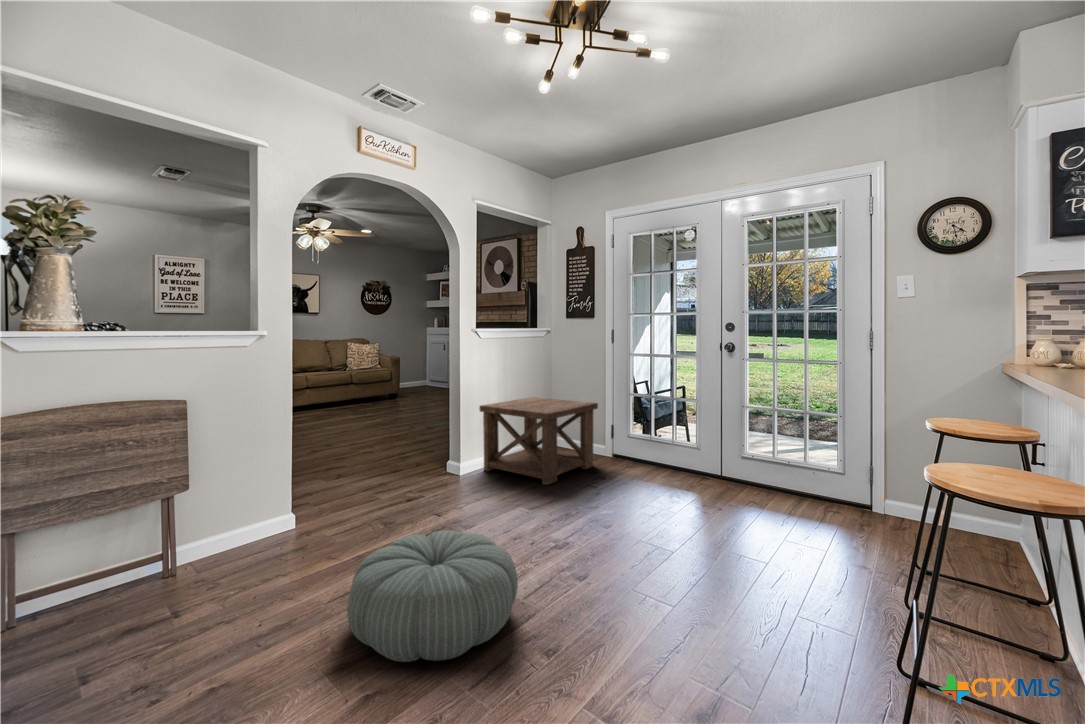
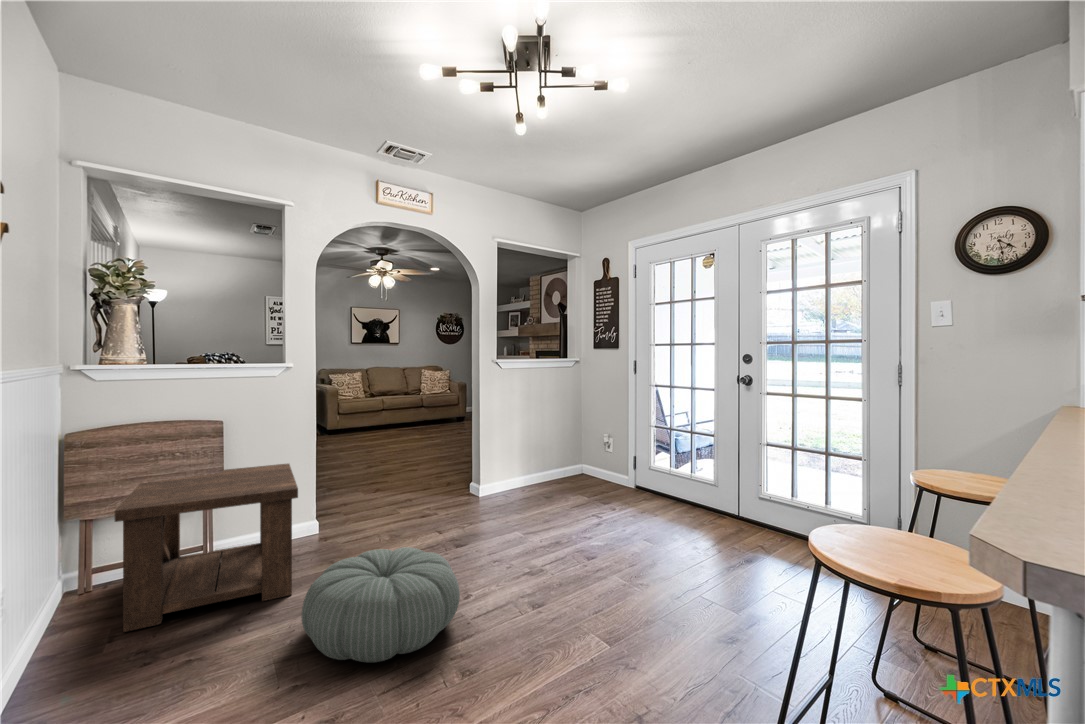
side table: present [479,397,598,485] -> present [115,464,298,632]

